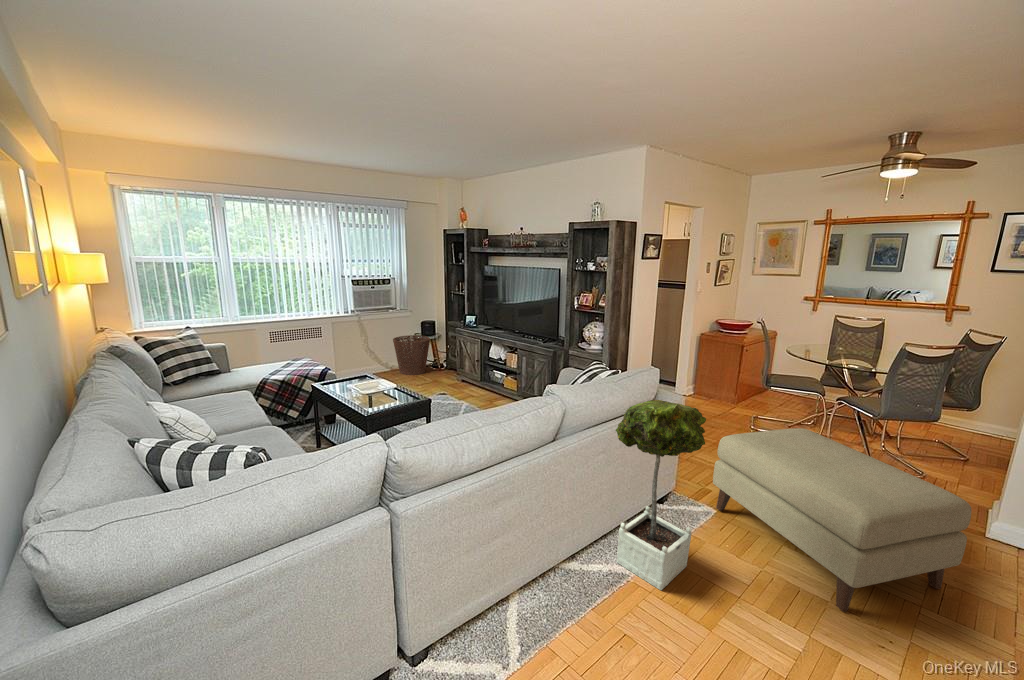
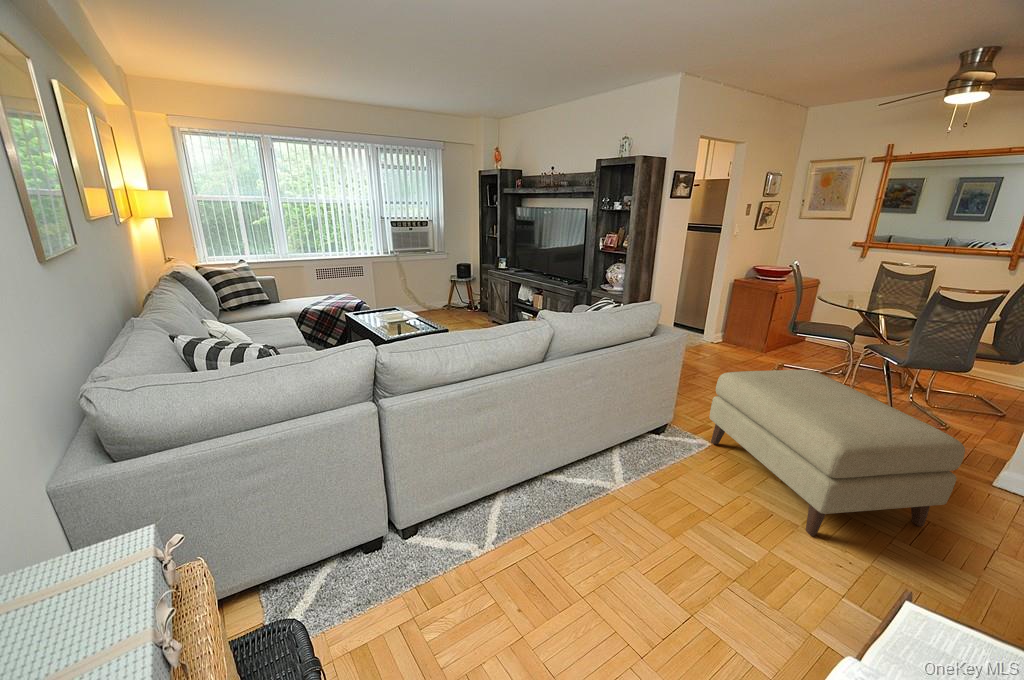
basket: present [393,335,430,375] -> none [428,277,463,315]
potted tree: present [616,400,706,590] -> none [601,328,689,504]

